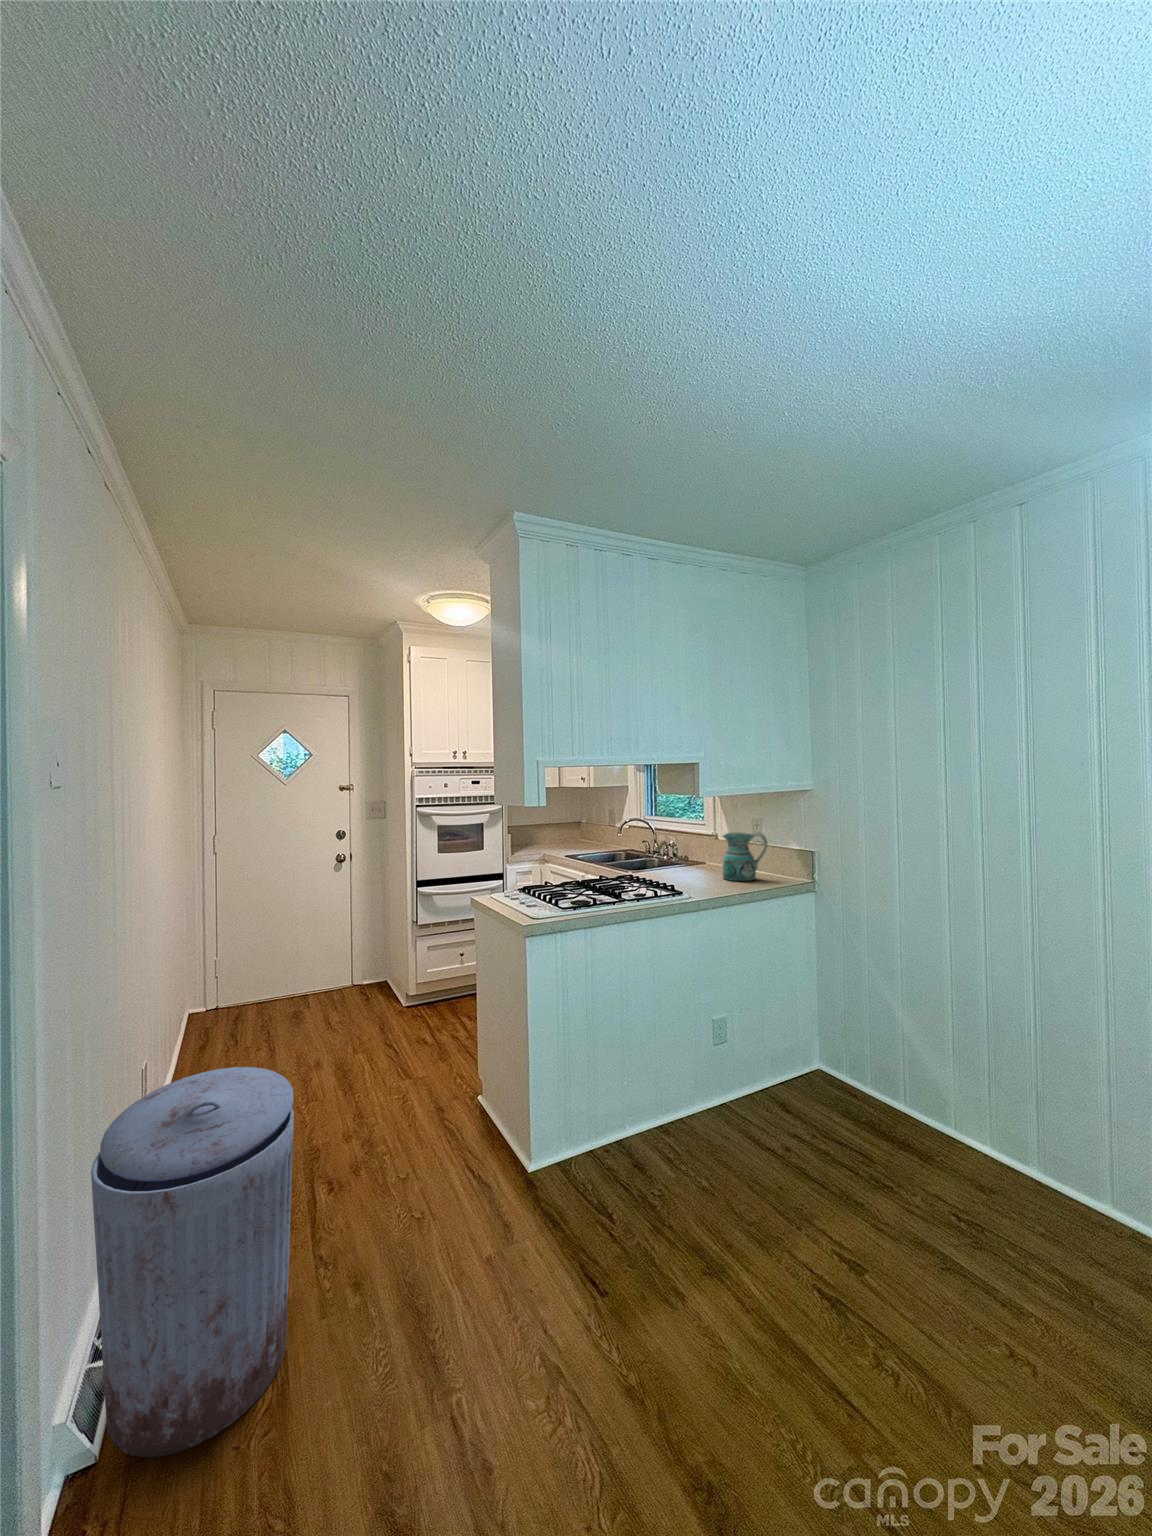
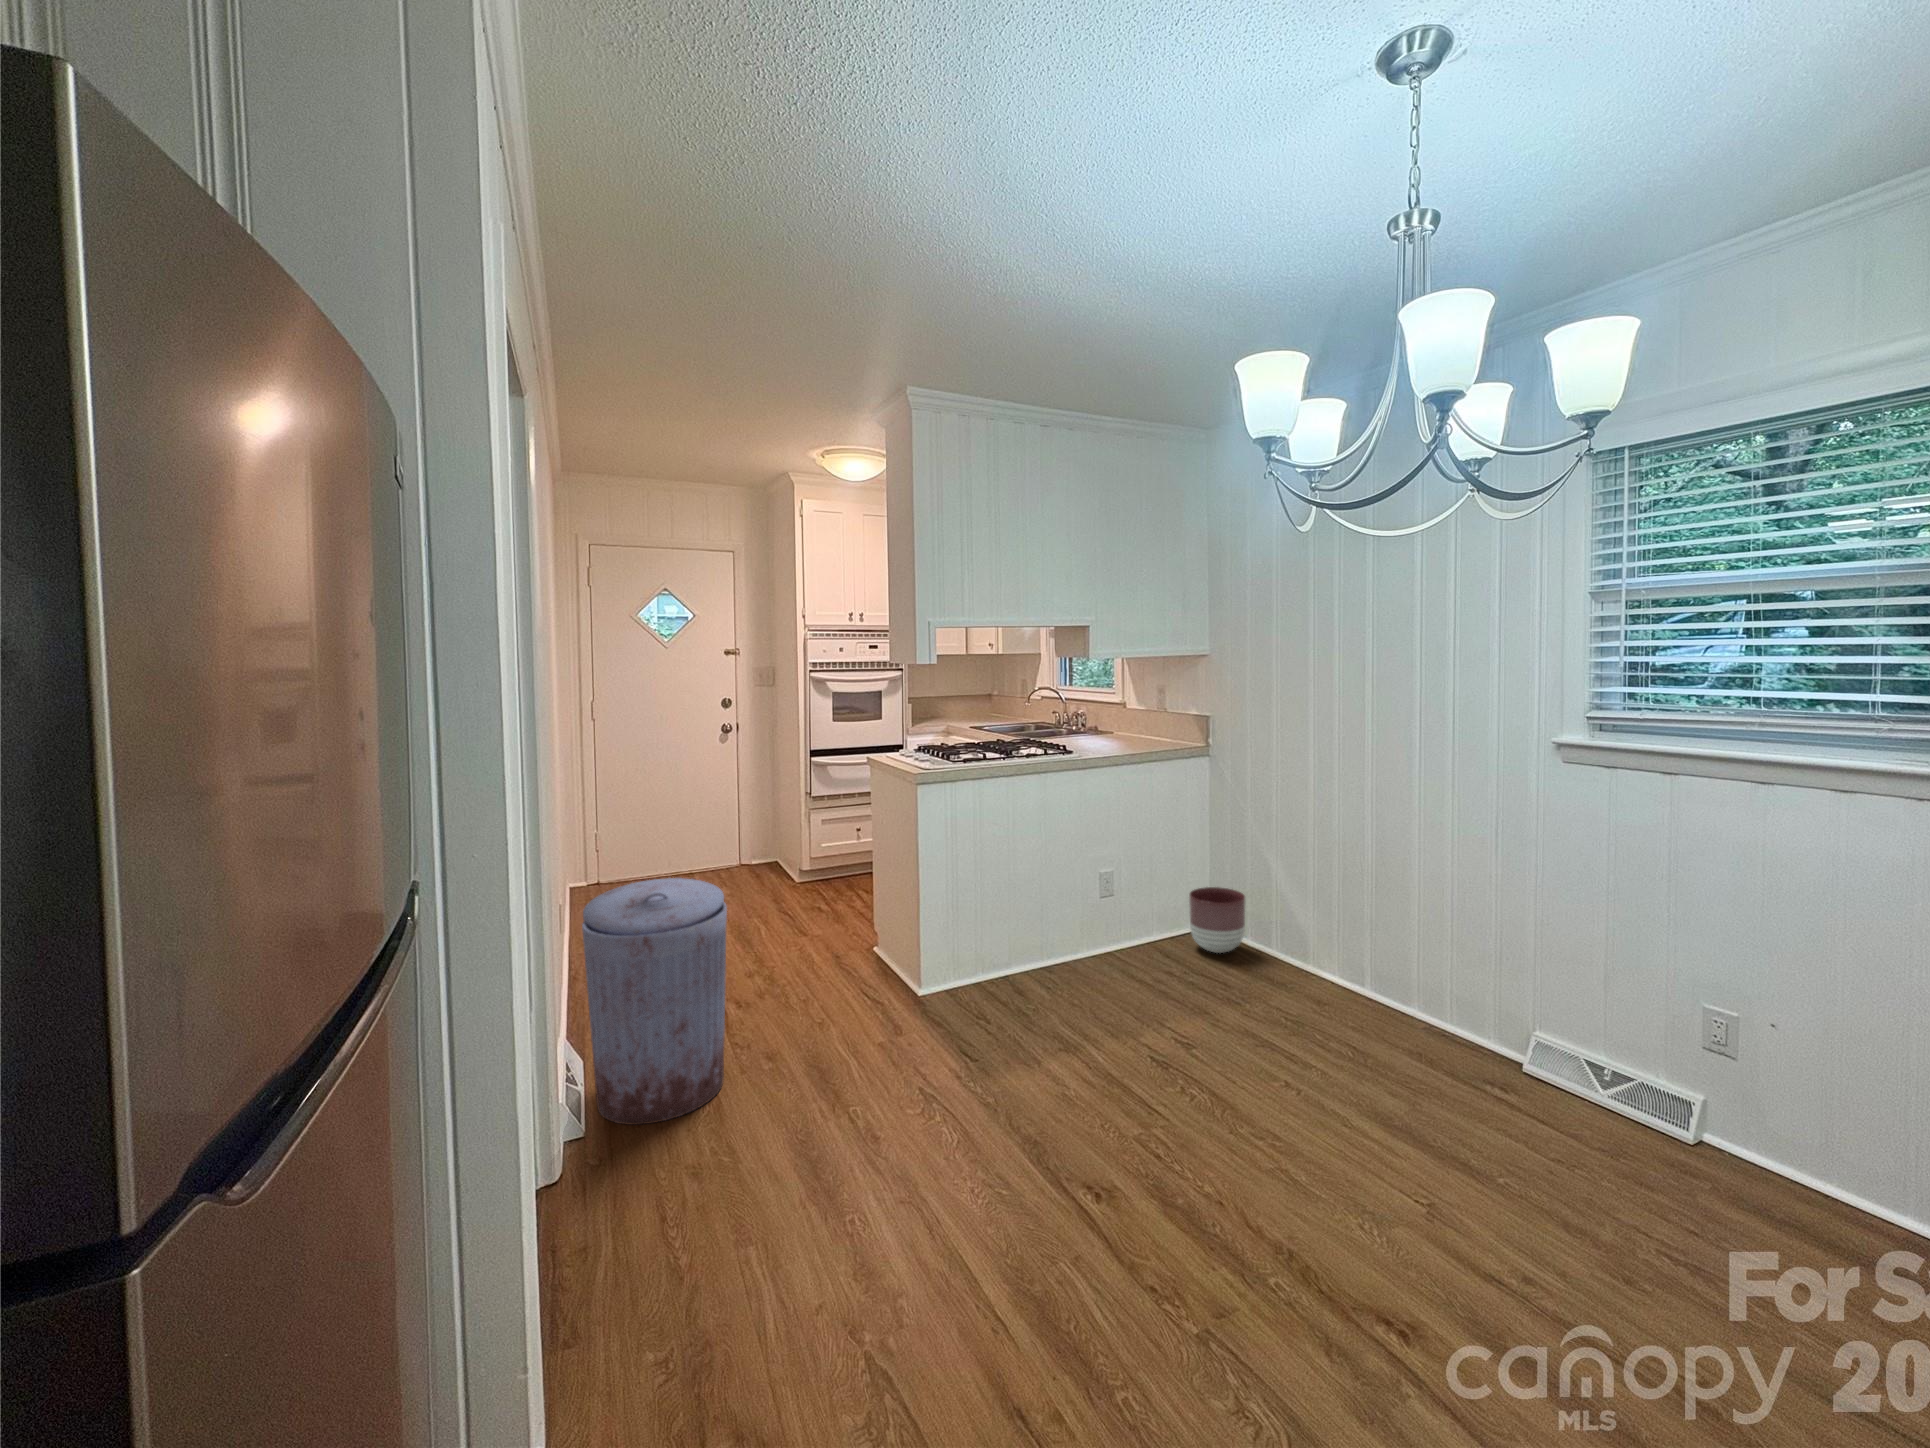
ceramic pitcher: present [723,832,767,881] -> none [1123,698,1167,747]
planter: none [804,1029,867,1104] -> present [1189,887,1245,953]

